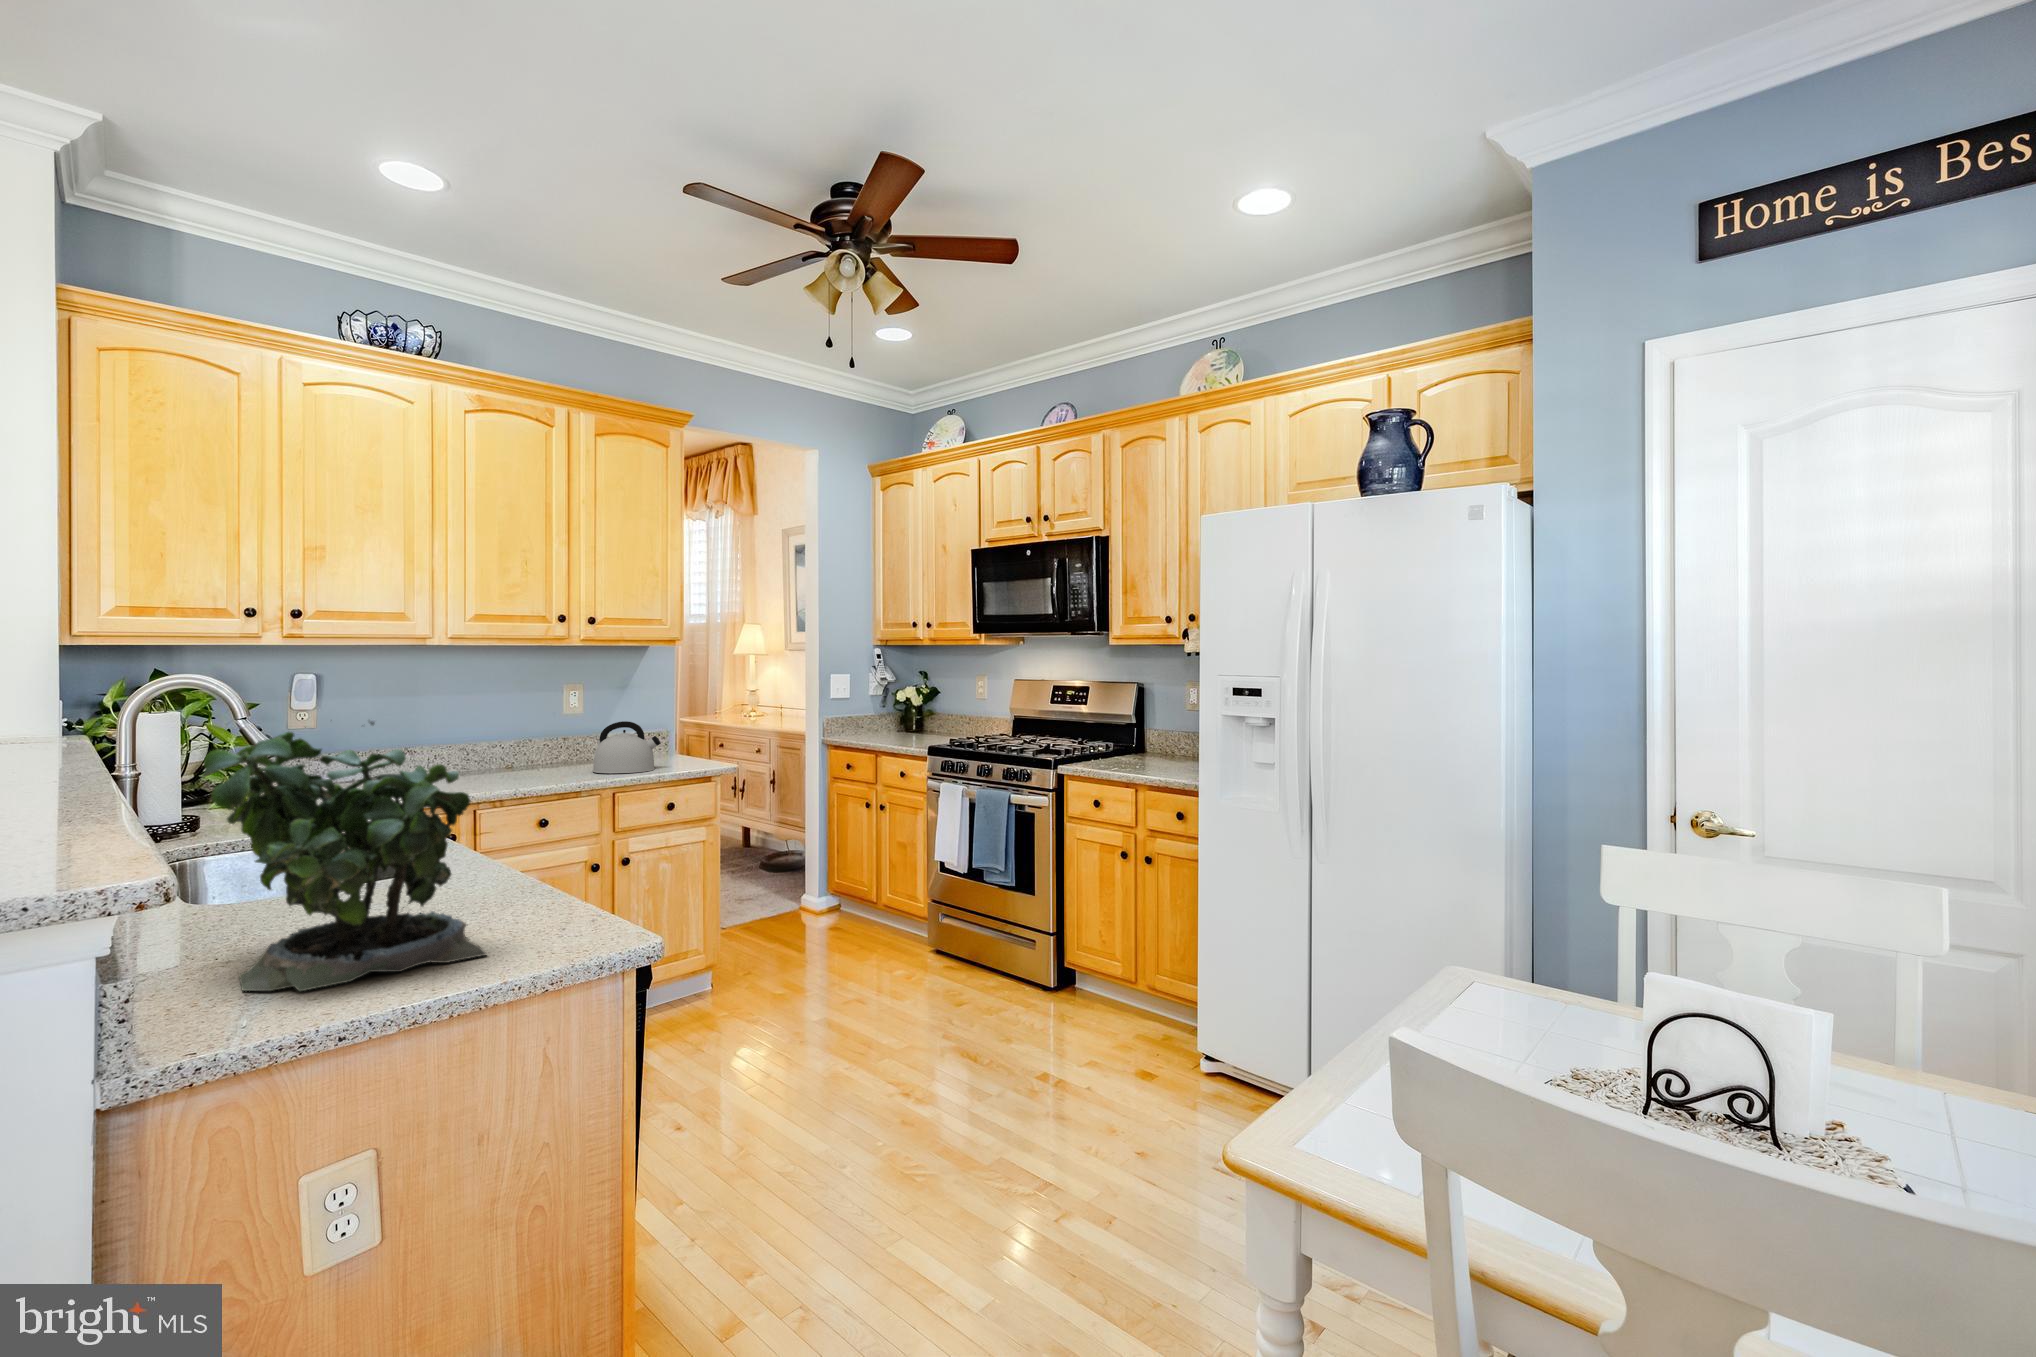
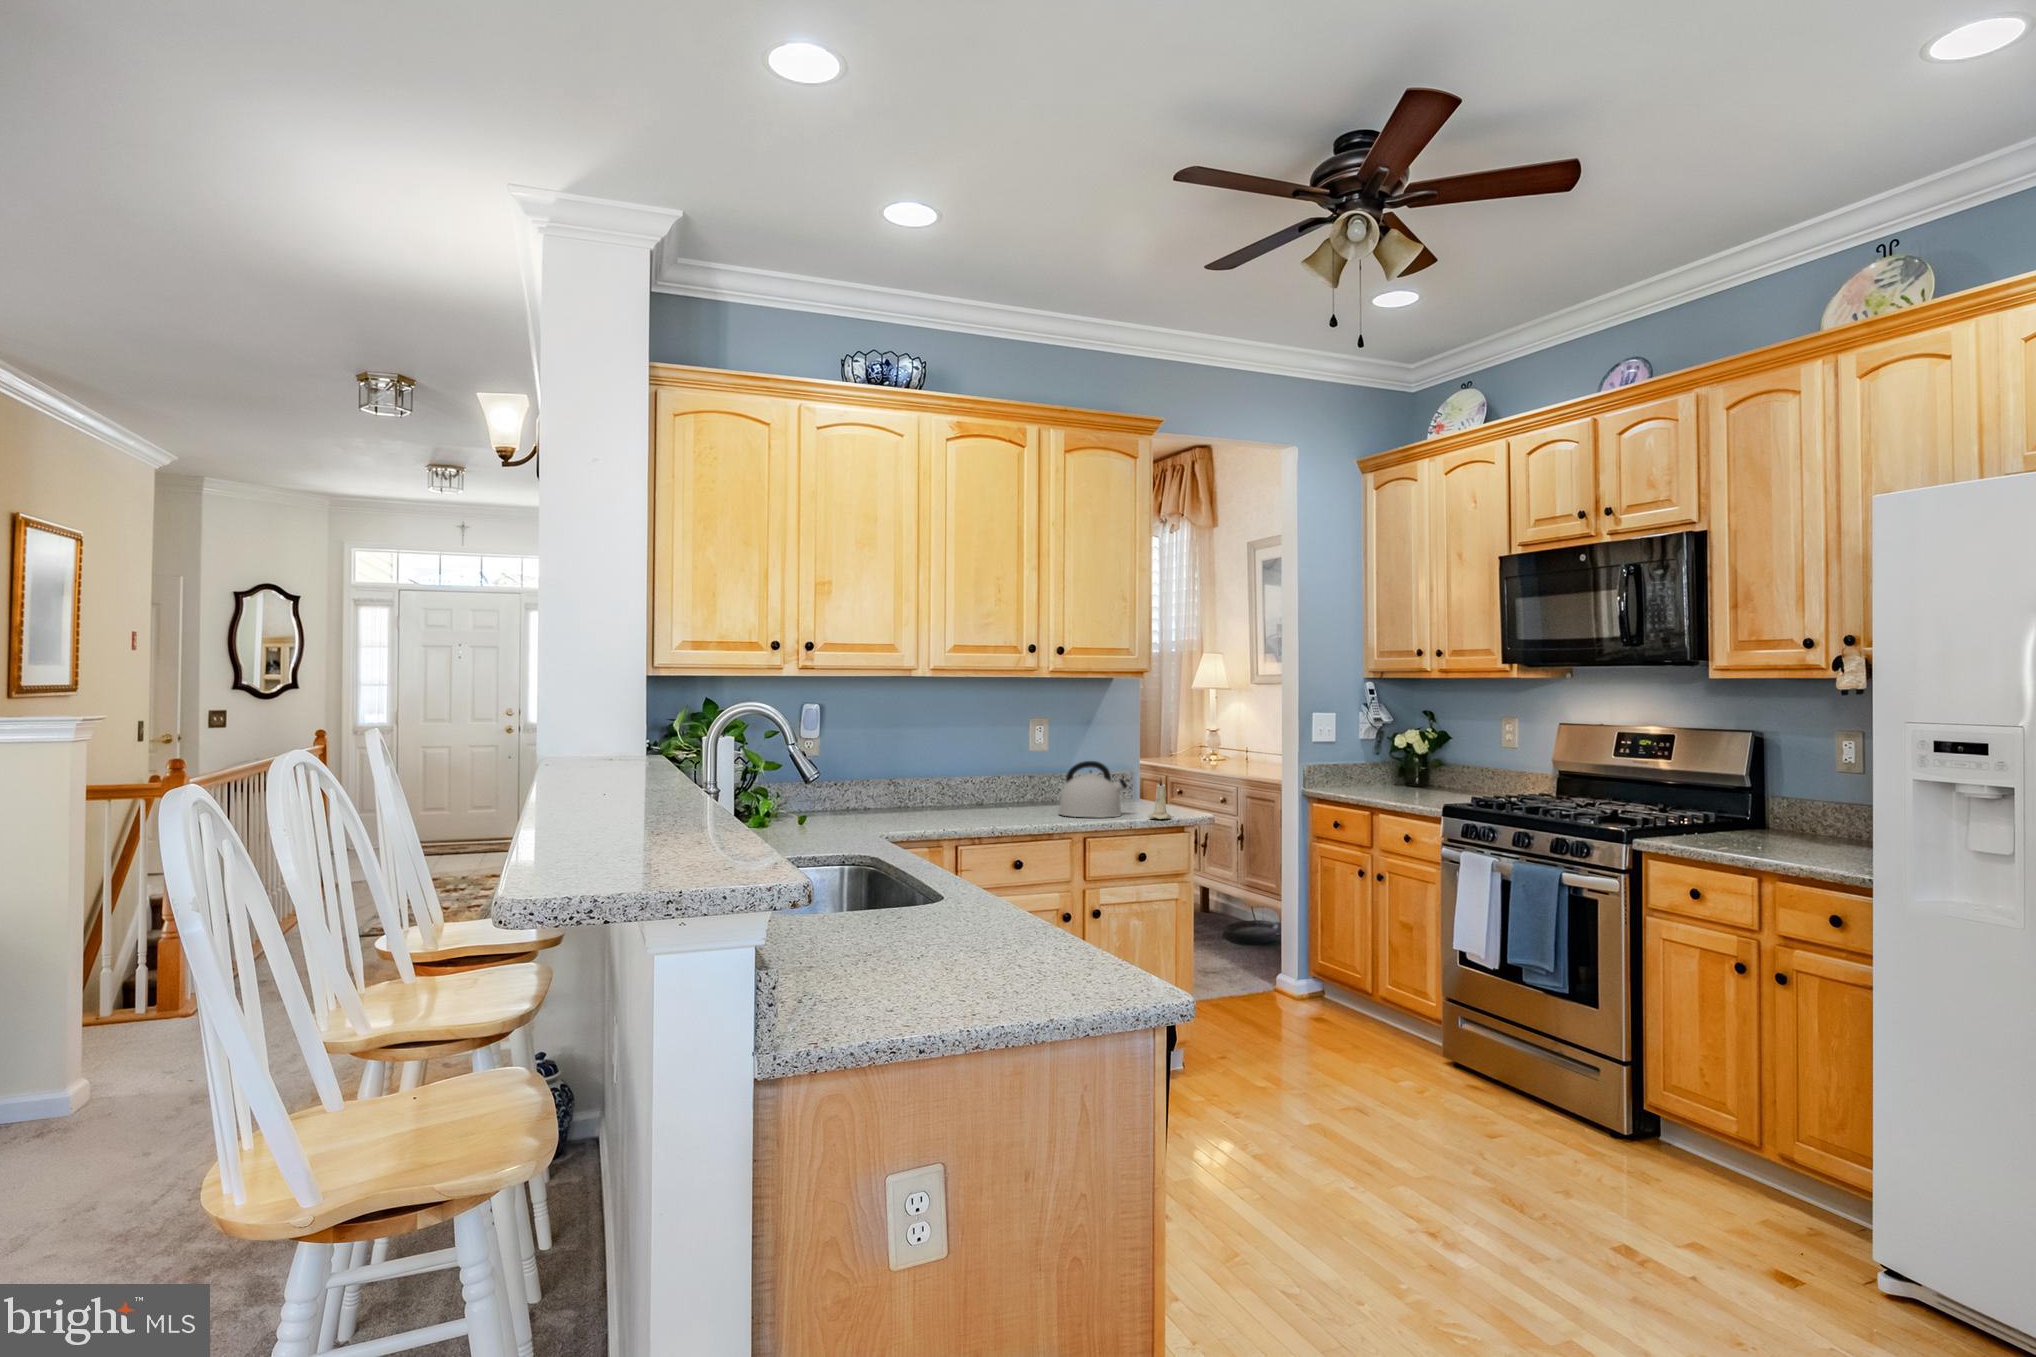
potted plant: present [202,719,486,991] -> none [837,738,1048,976]
candle: none [679,733,701,771] -> present [1148,777,1172,819]

